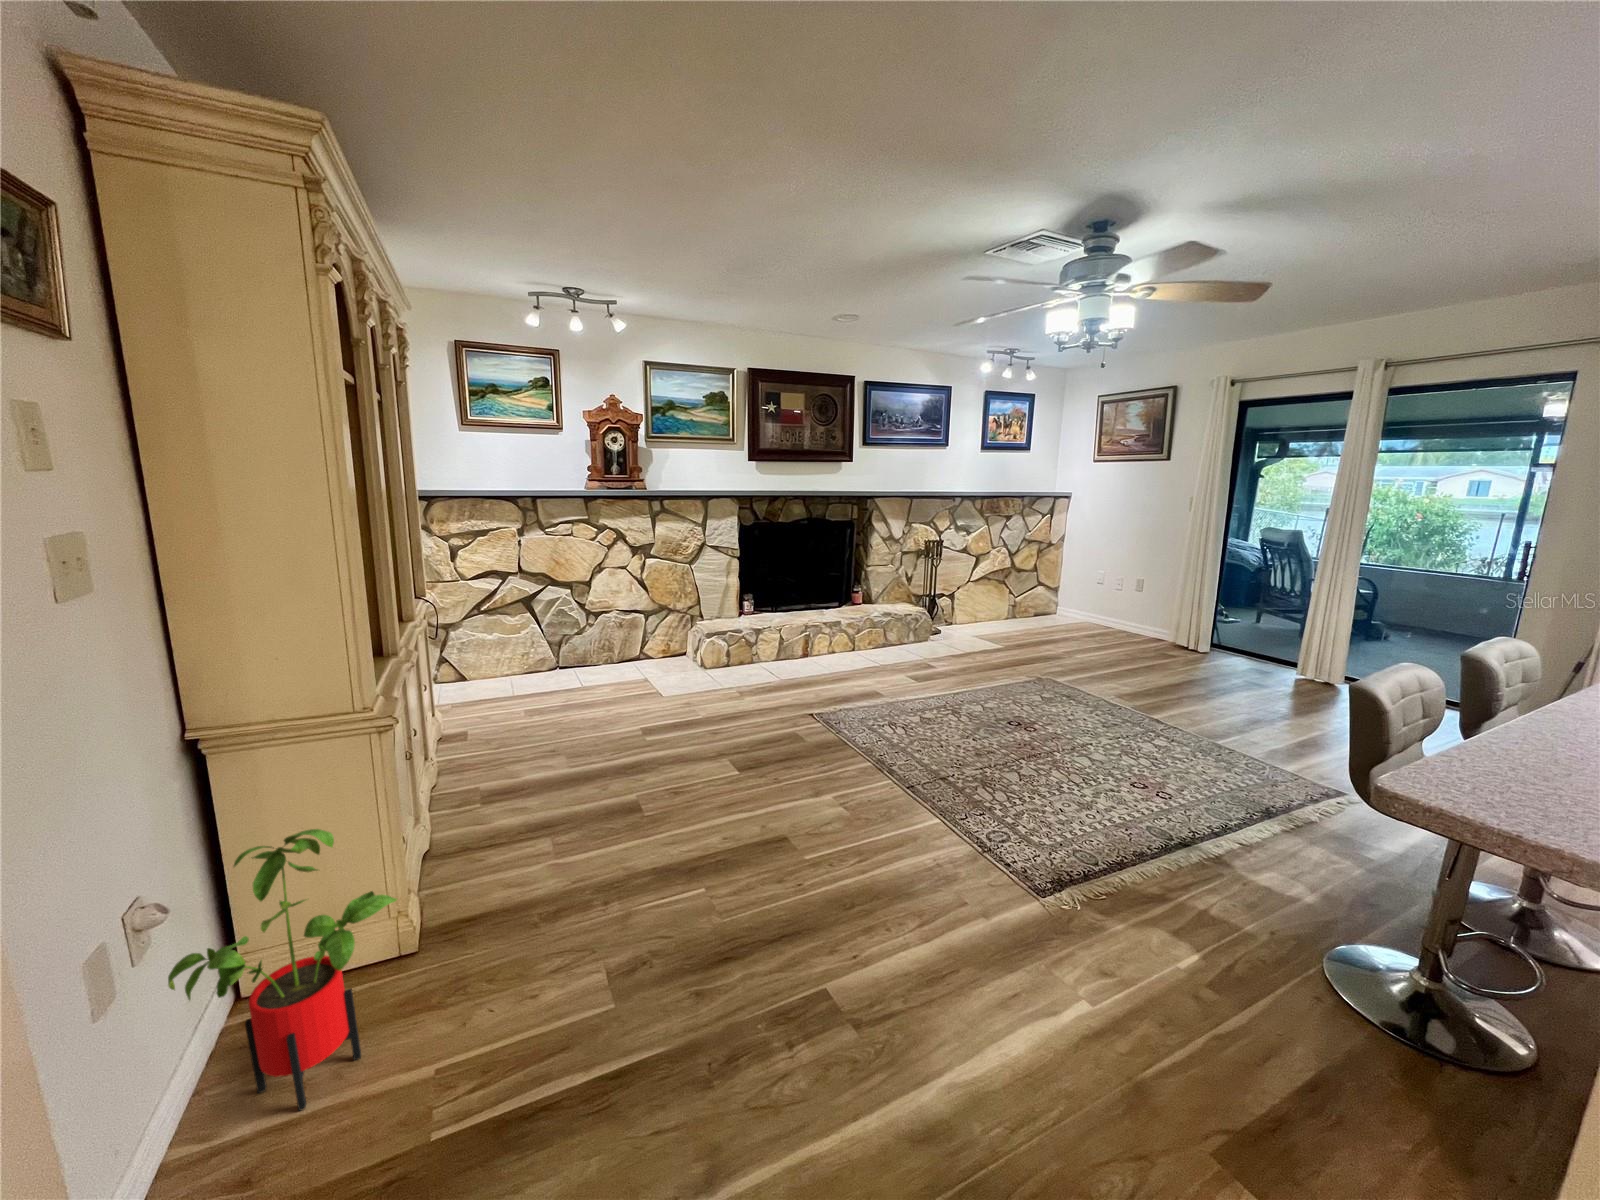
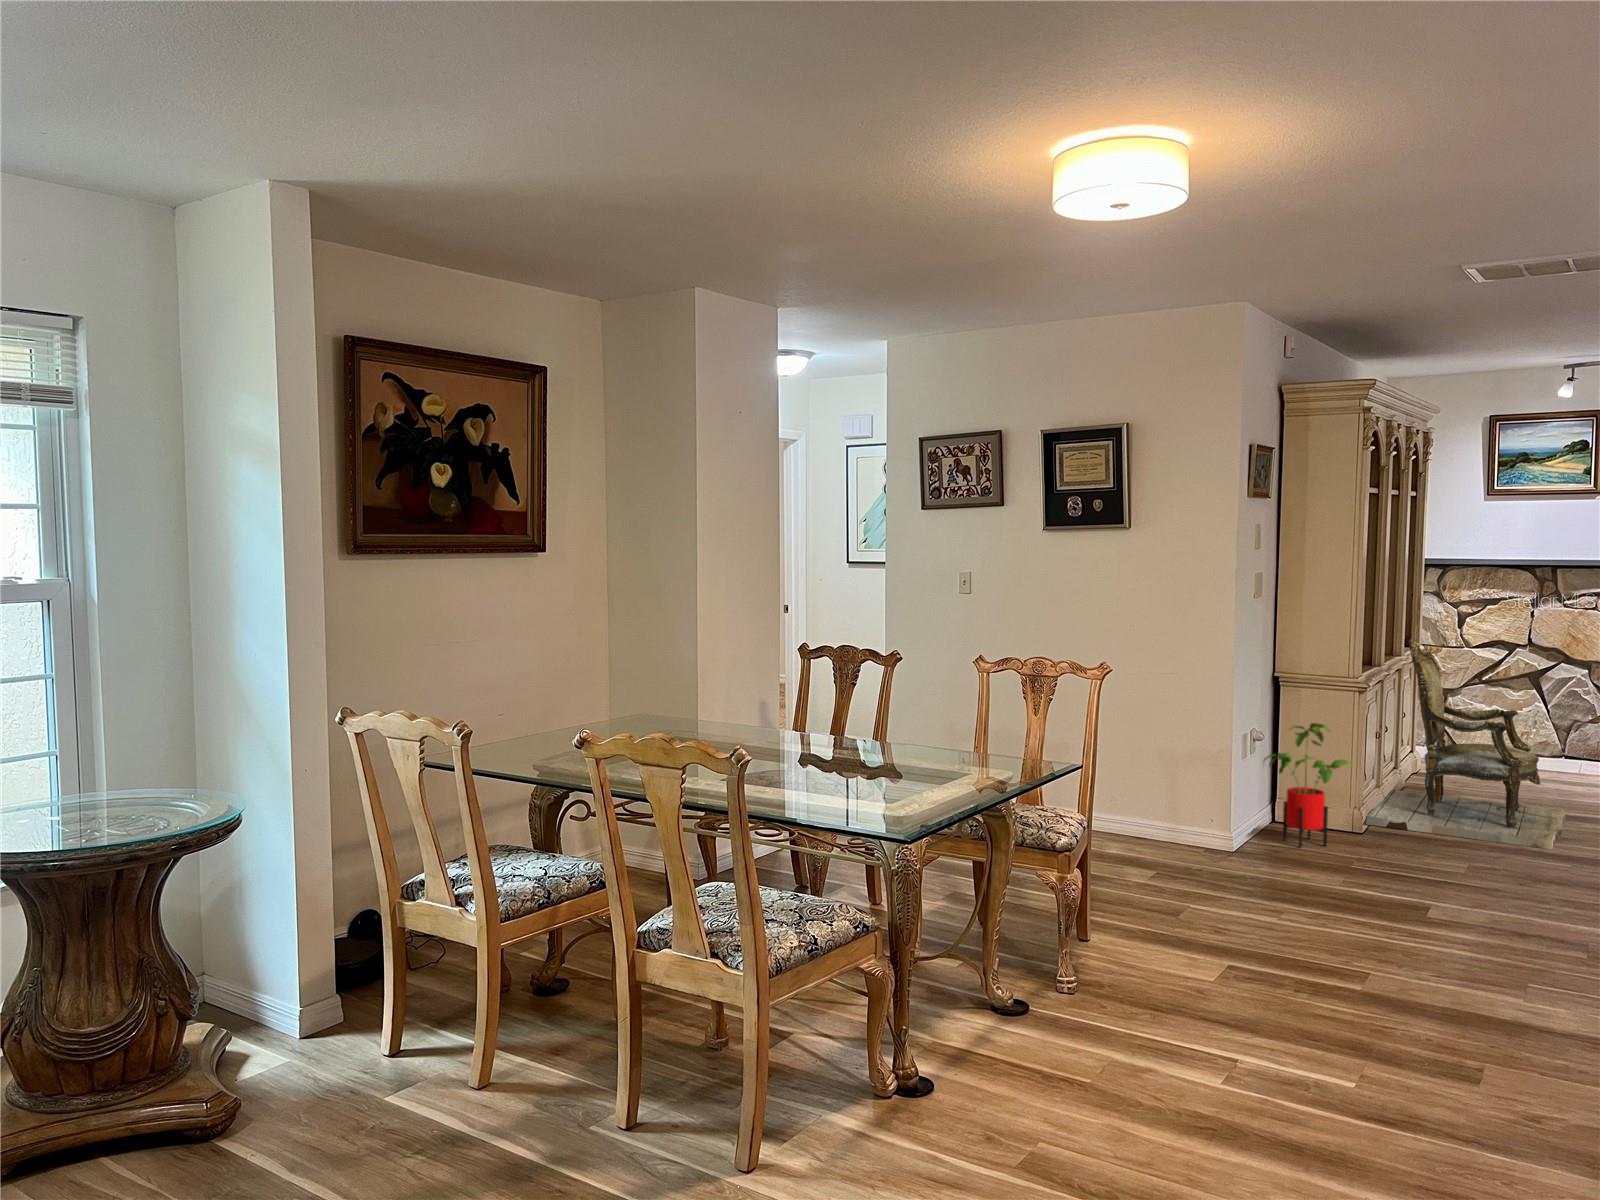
armchair: none [414,611,660,913] -> present [1366,640,1565,850]

